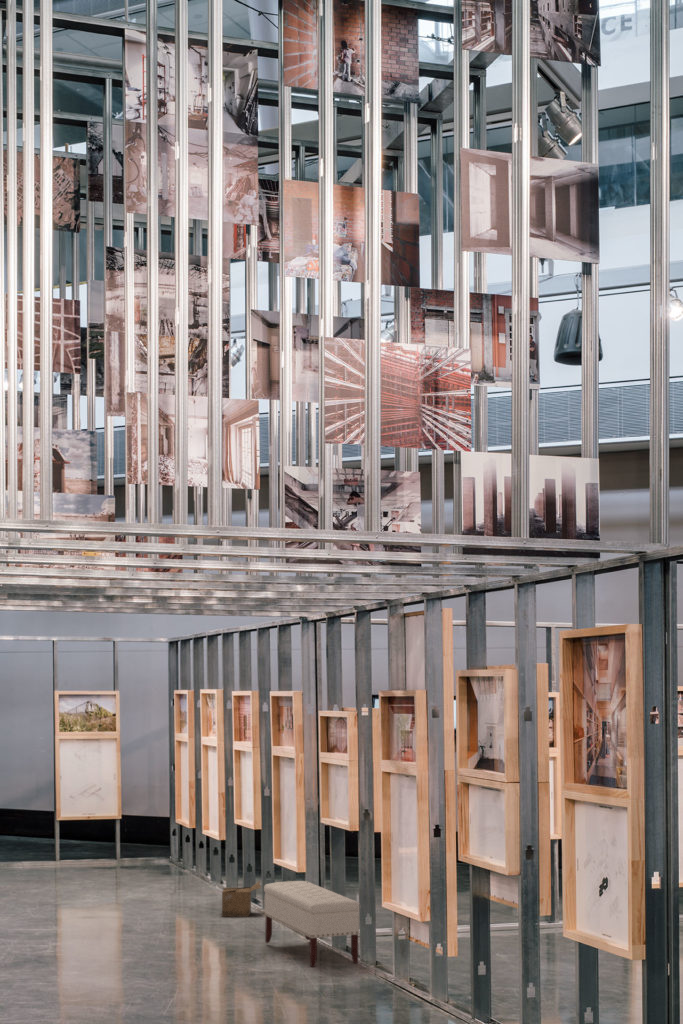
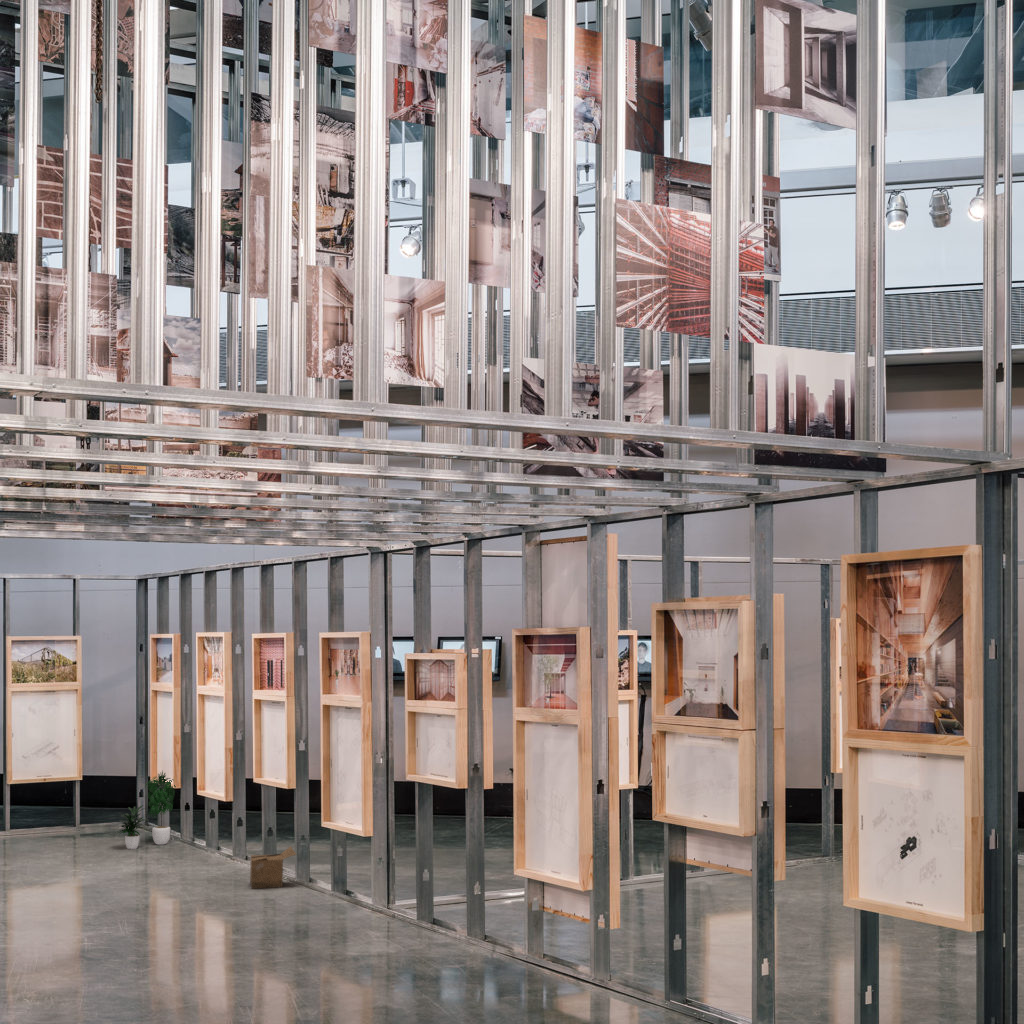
potted plant: none [138,811,195,881] -> present [117,772,176,849]
bench: present [264,881,359,967] -> none [331,846,461,946]

